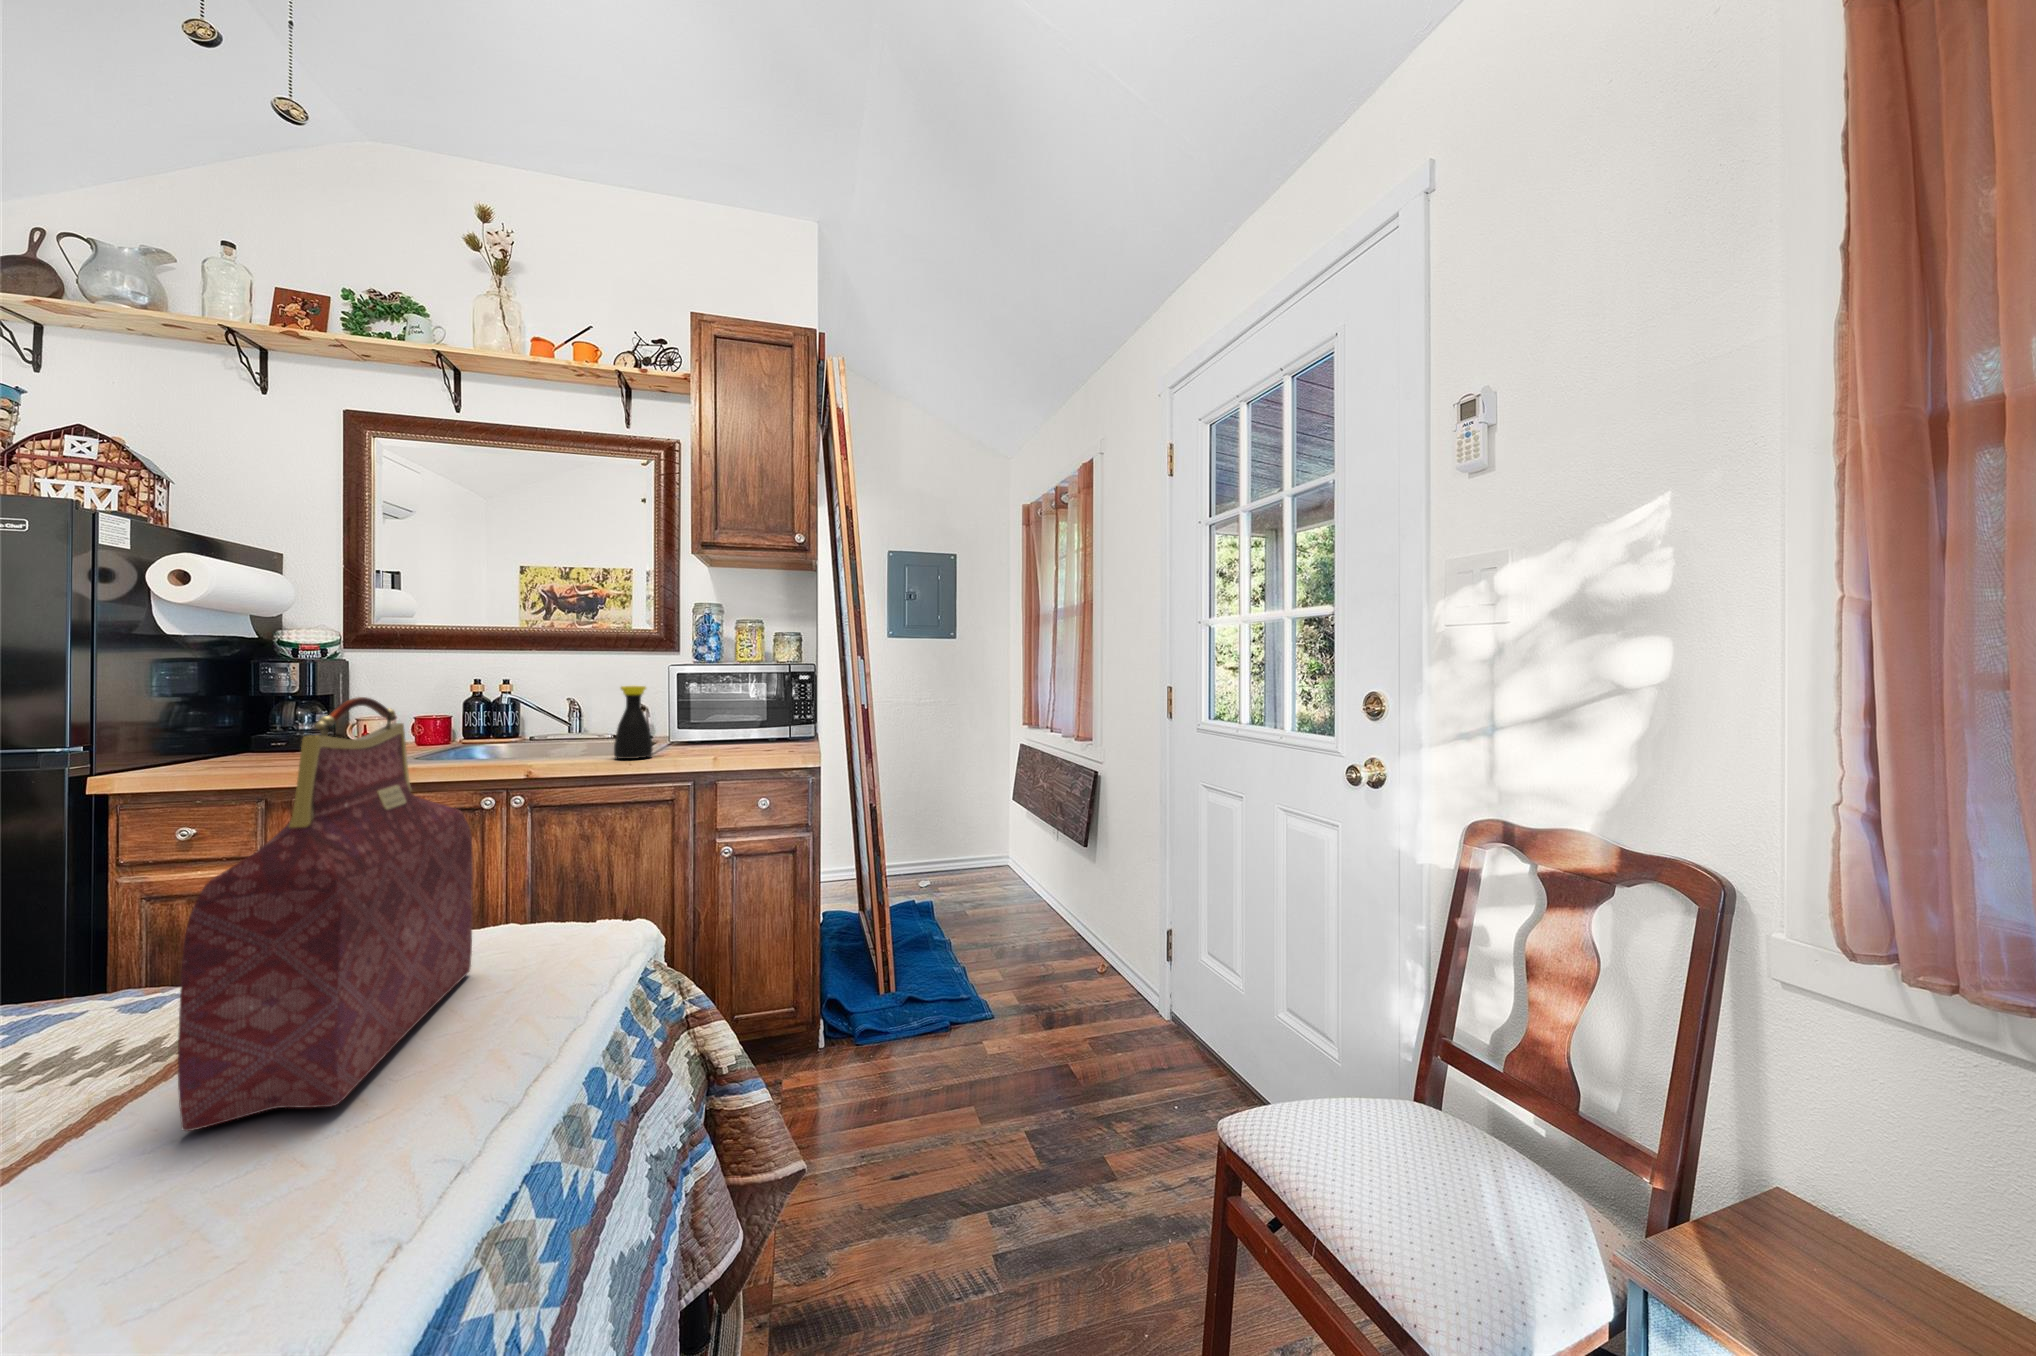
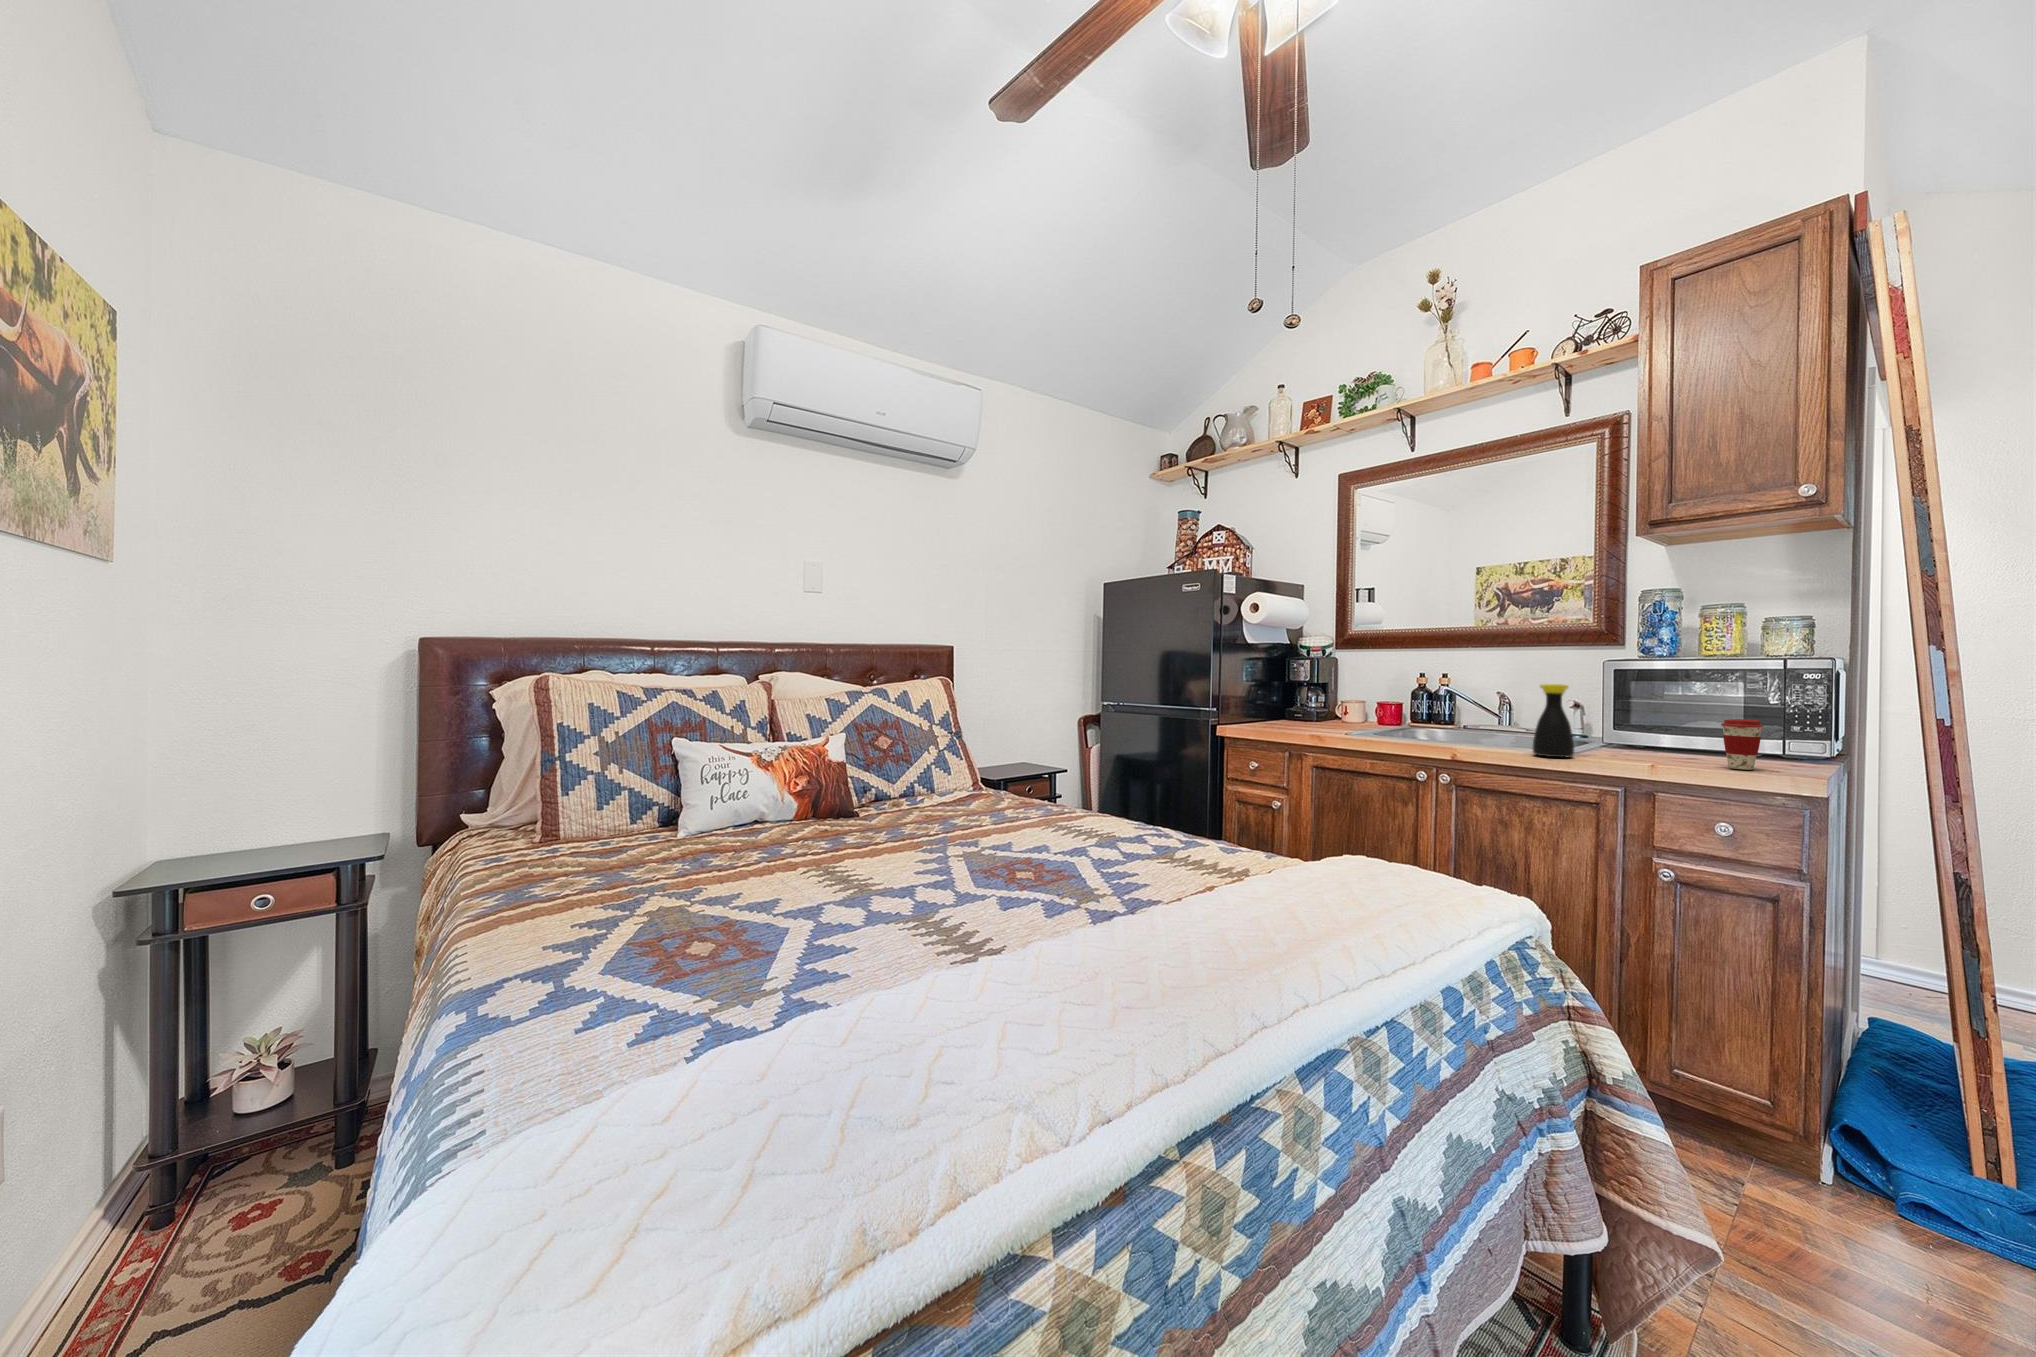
handbag: present [178,697,473,1131] -> none [1231,688,1377,920]
coffee cup: none [763,711,789,751] -> present [1721,719,1763,770]

